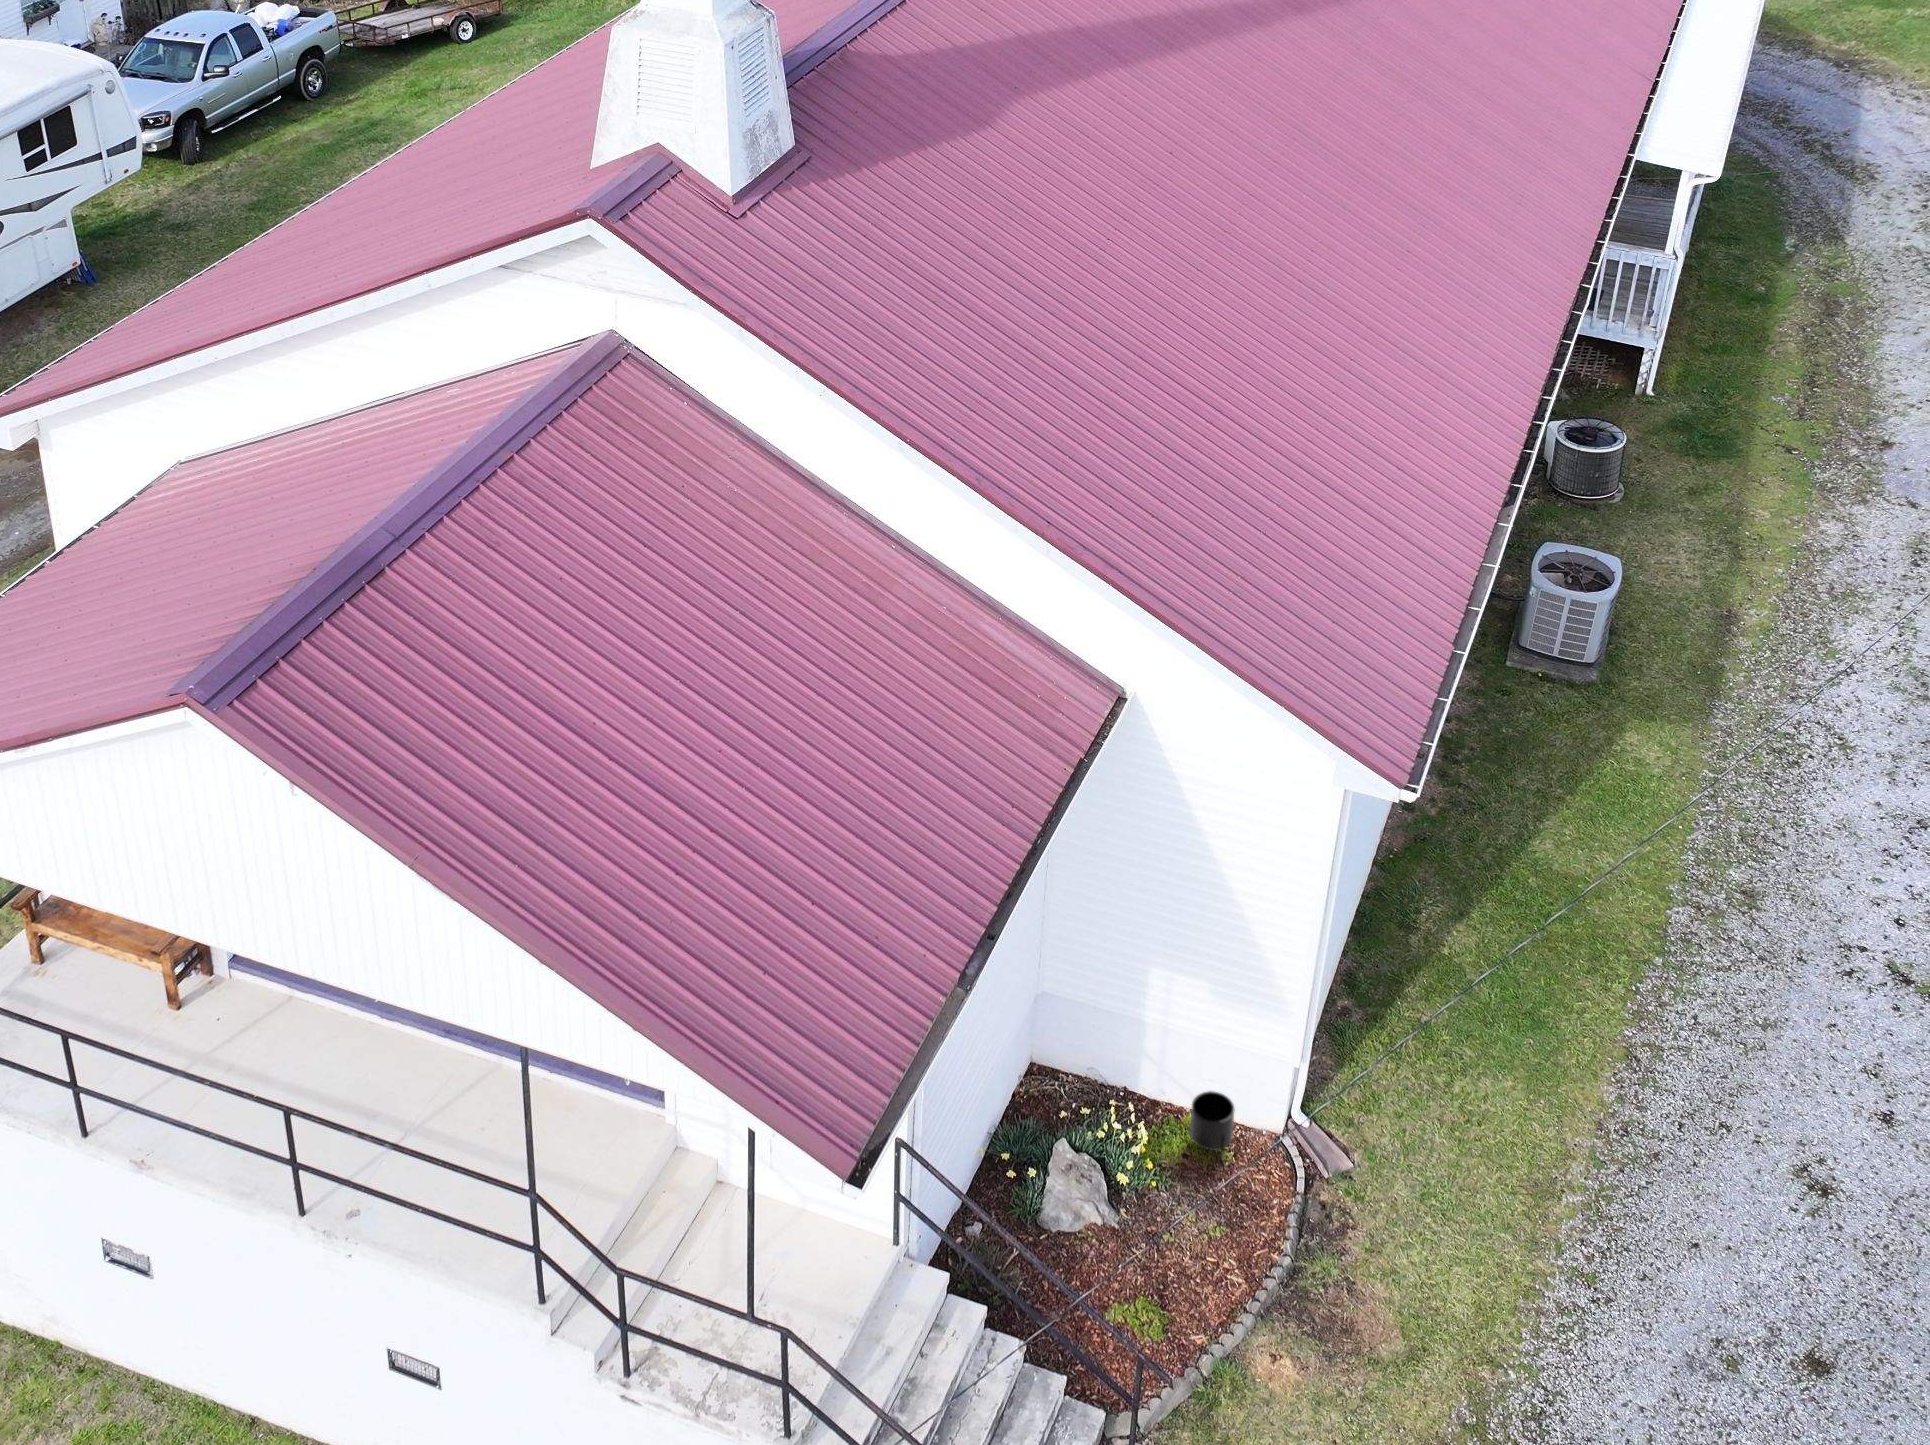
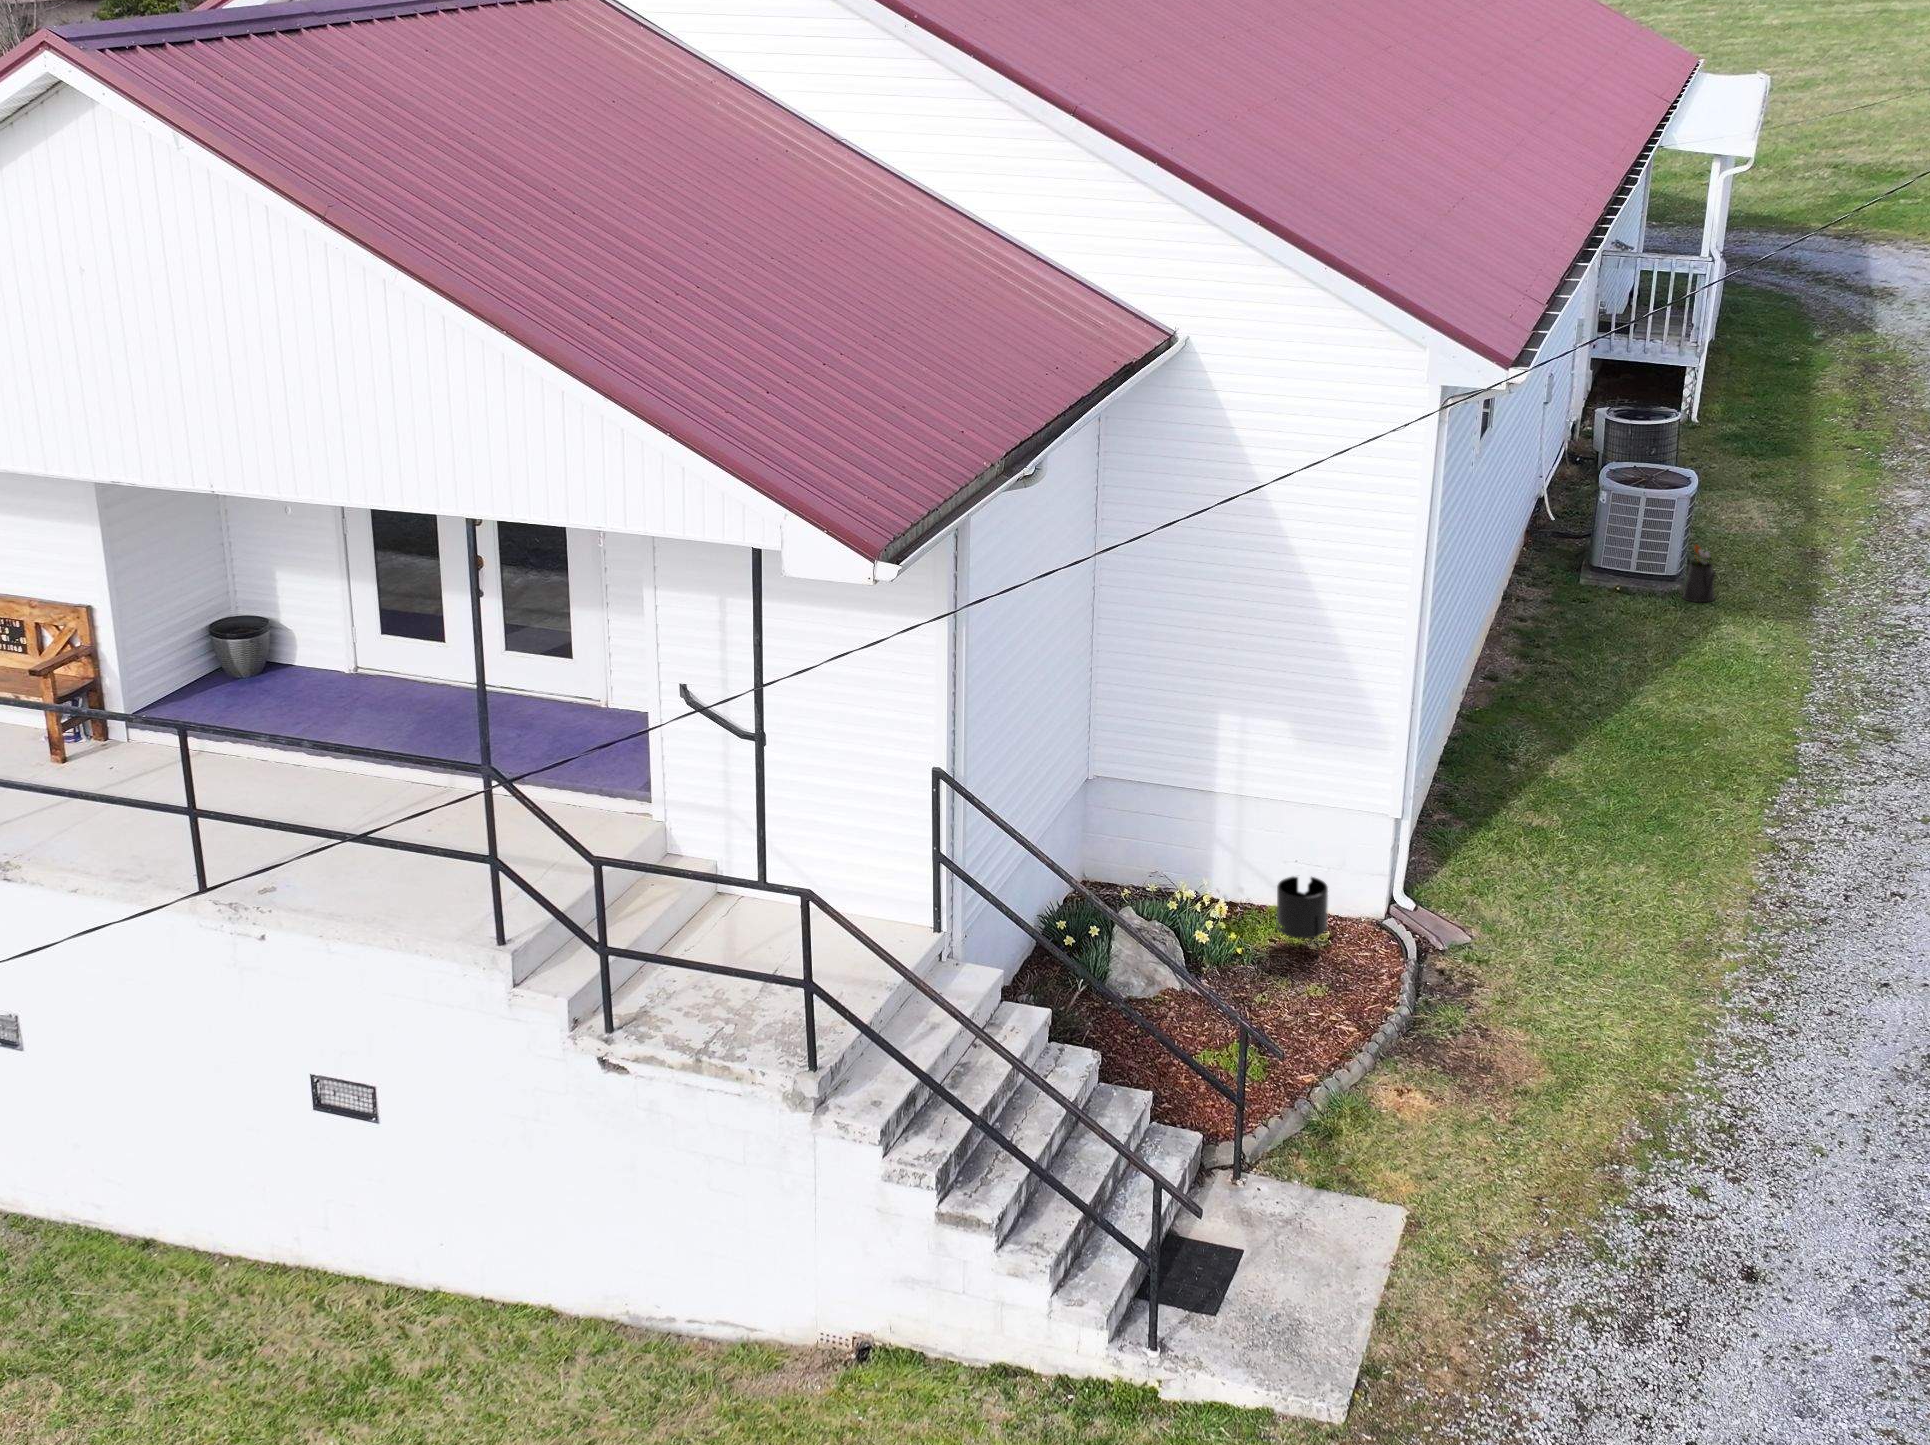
watering can: none [1598,635,1631,690] -> present [1682,545,1716,602]

